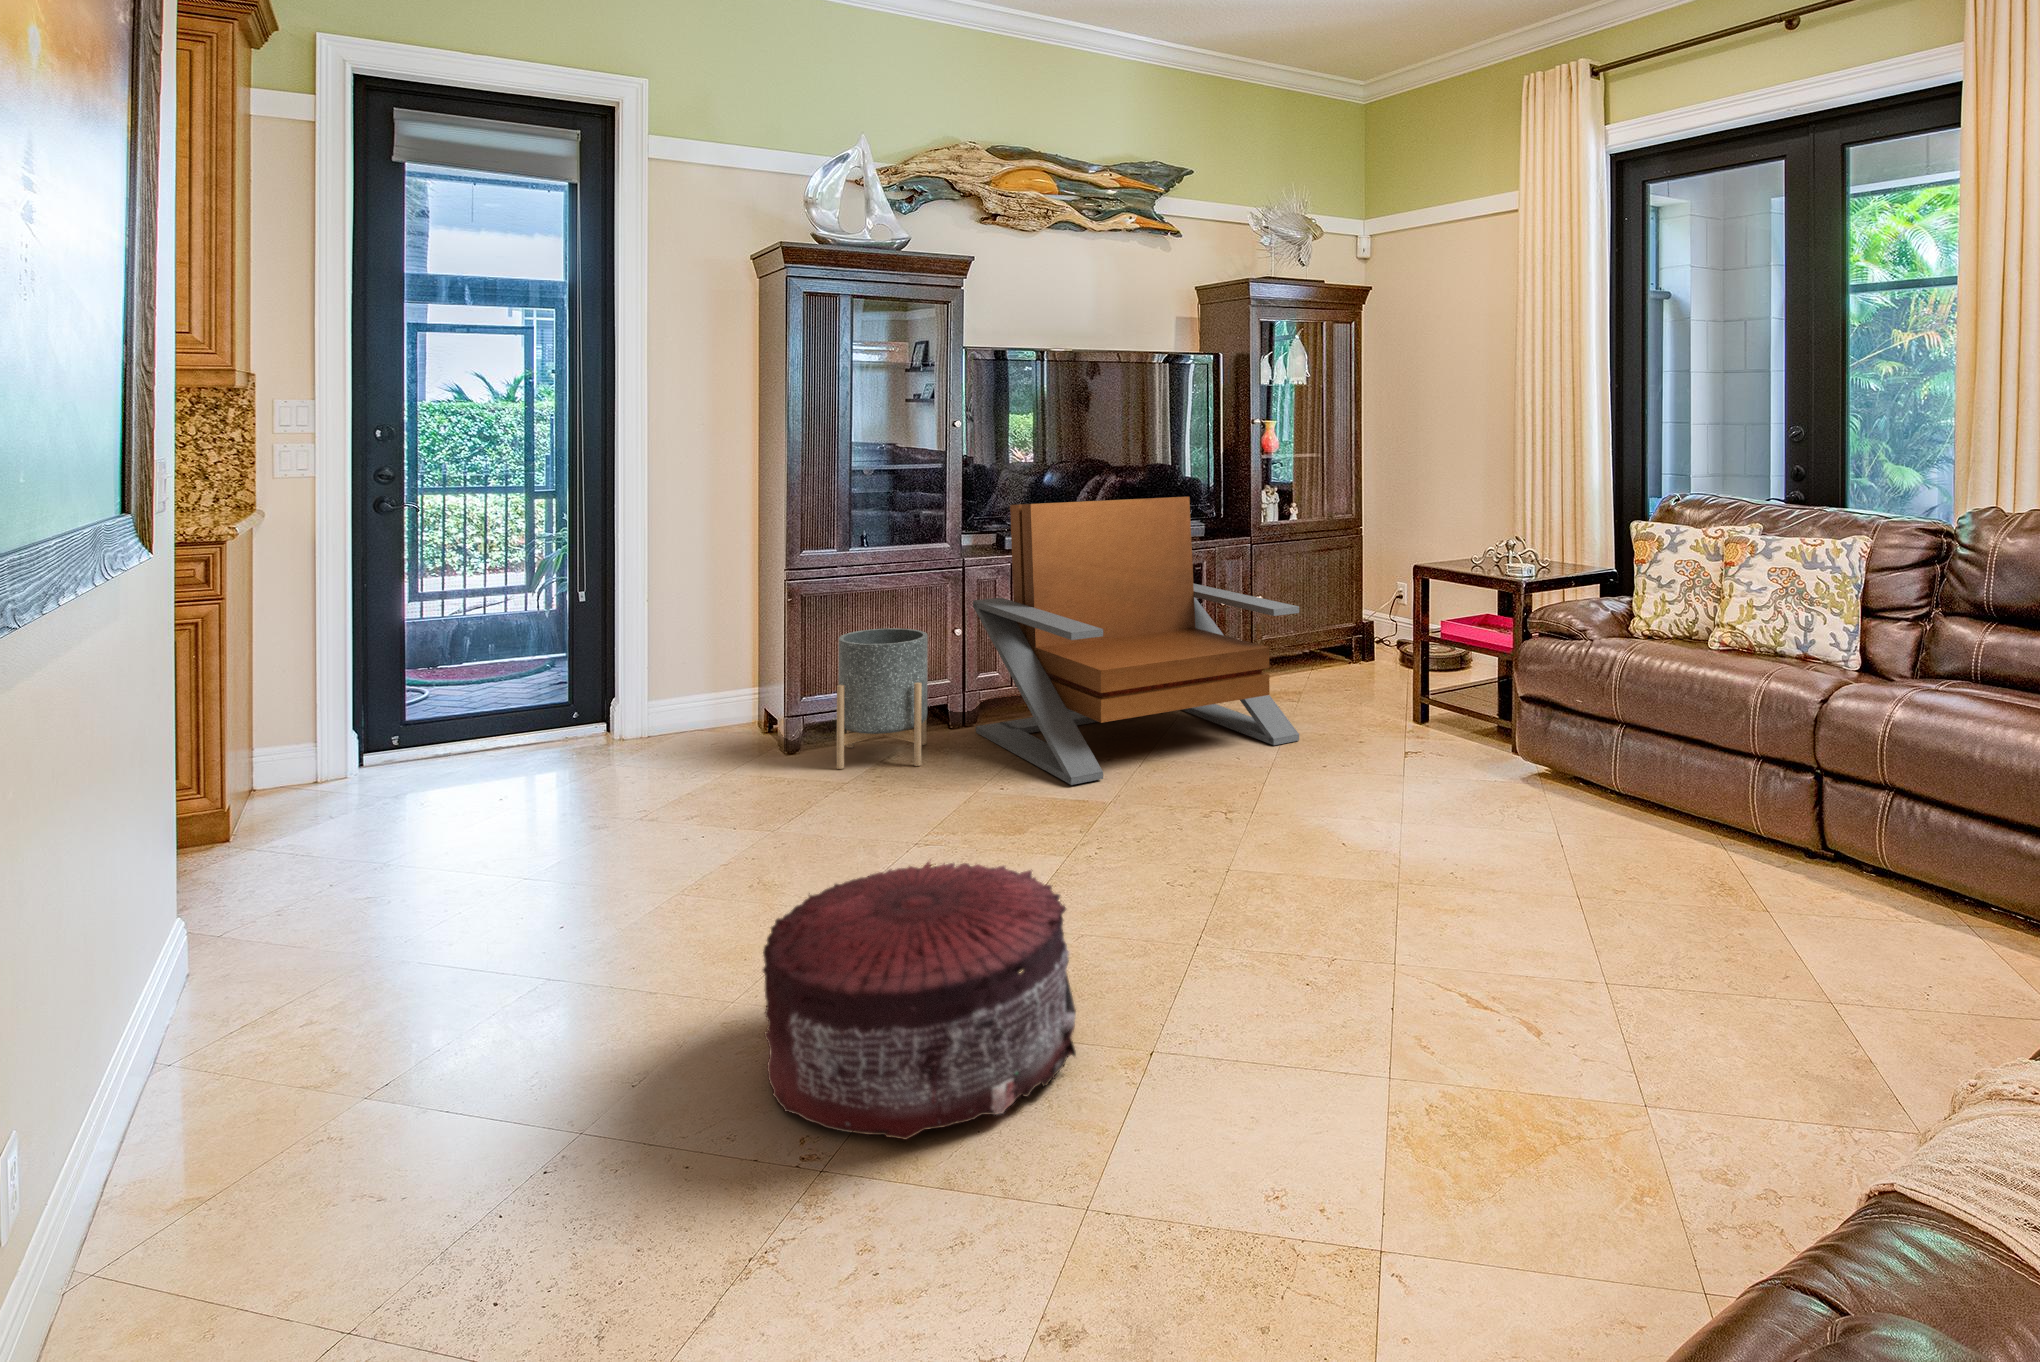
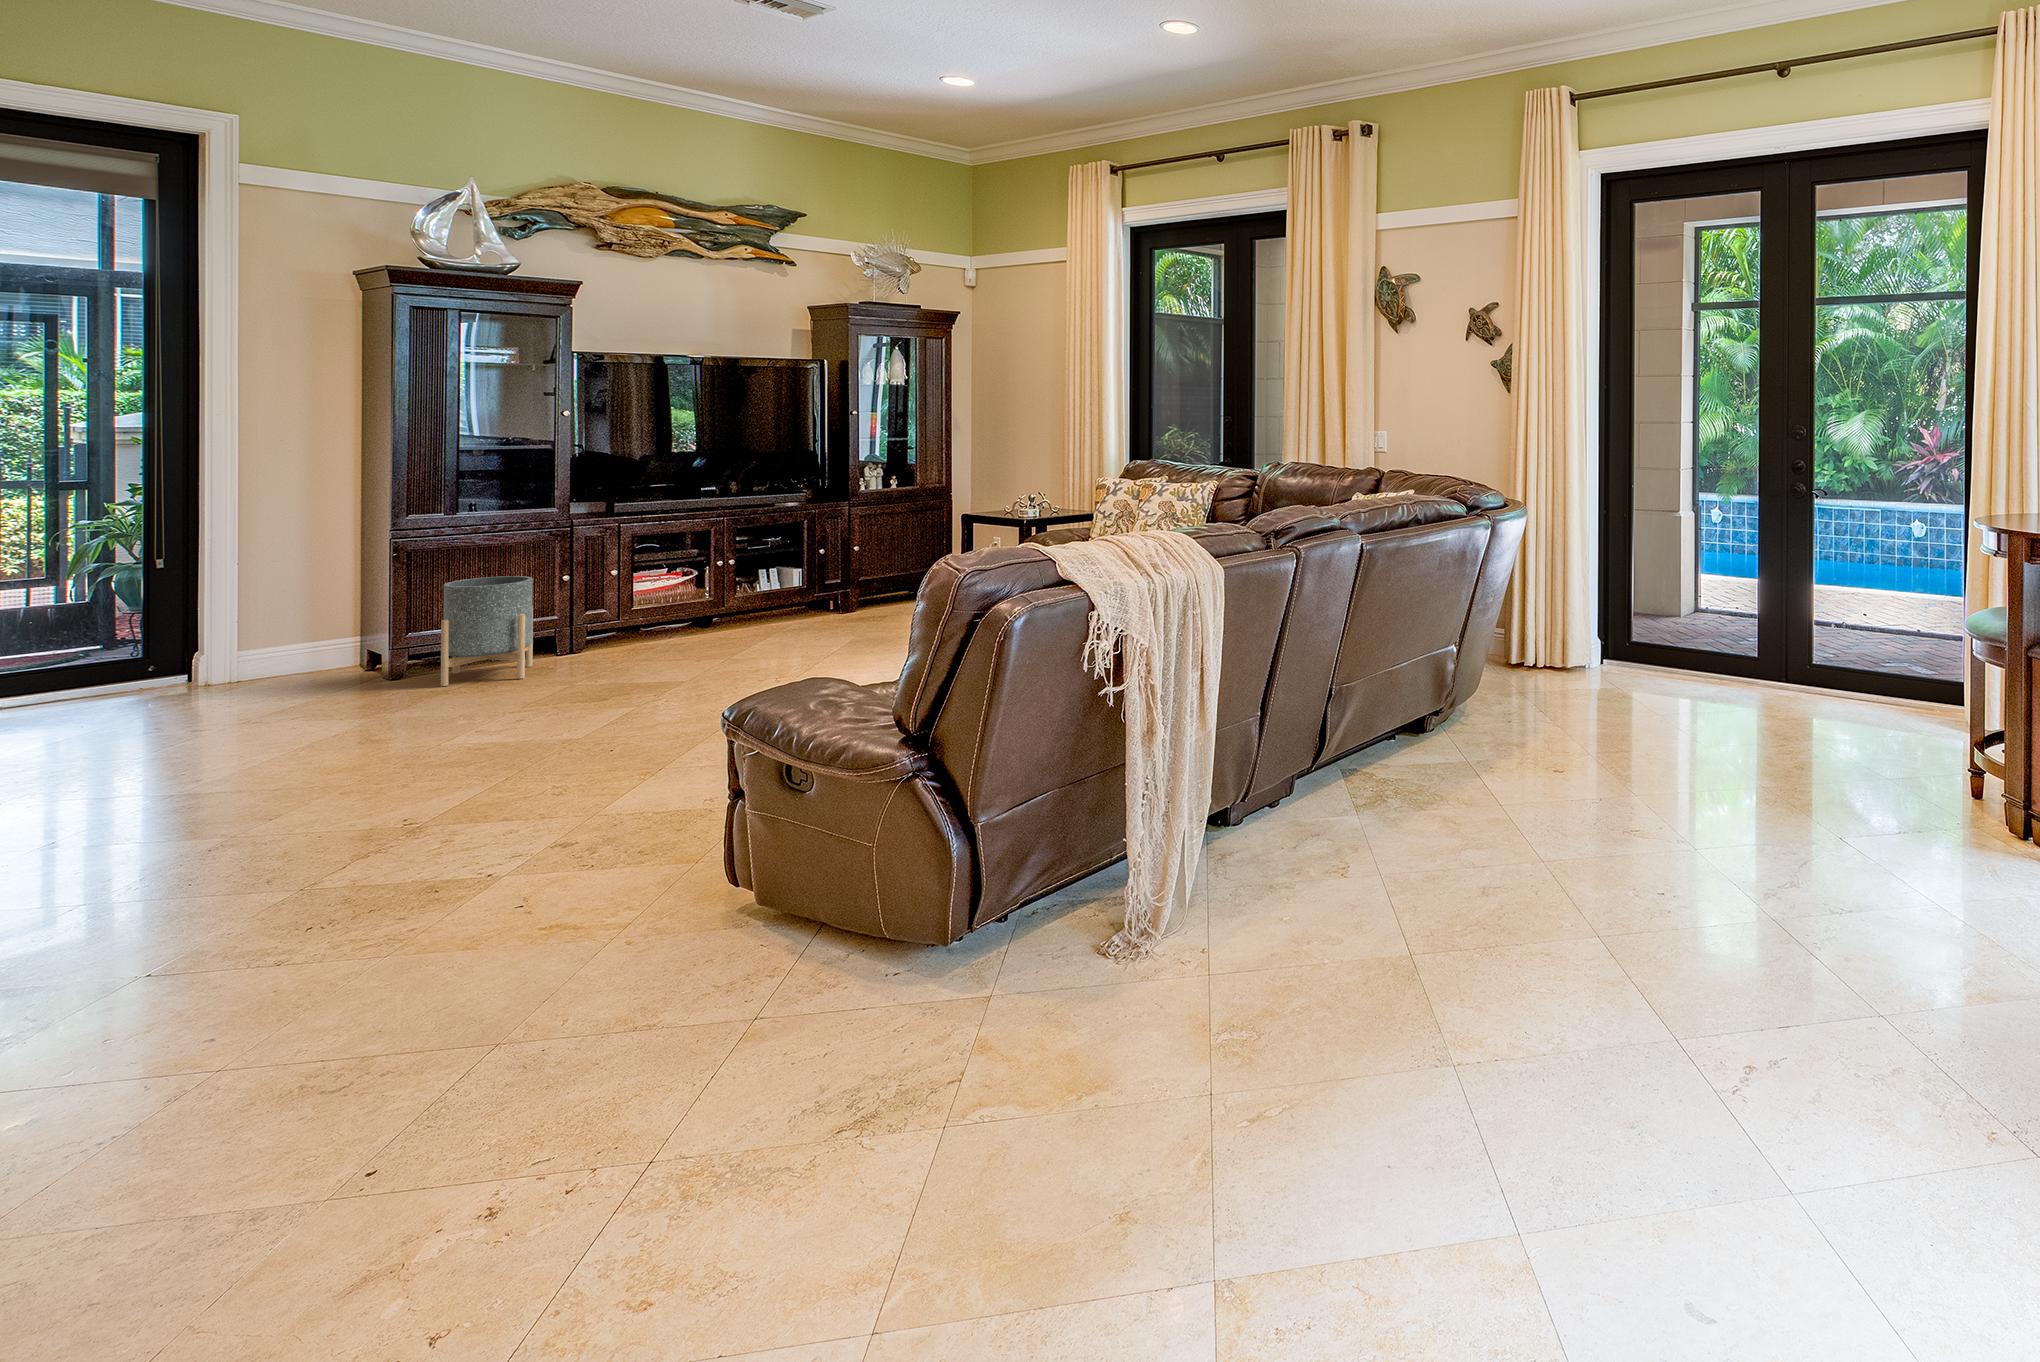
lounge chair: present [973,497,1299,785] -> none [580,469,865,677]
pouf: present [763,860,1076,1139] -> none [368,692,609,834]

